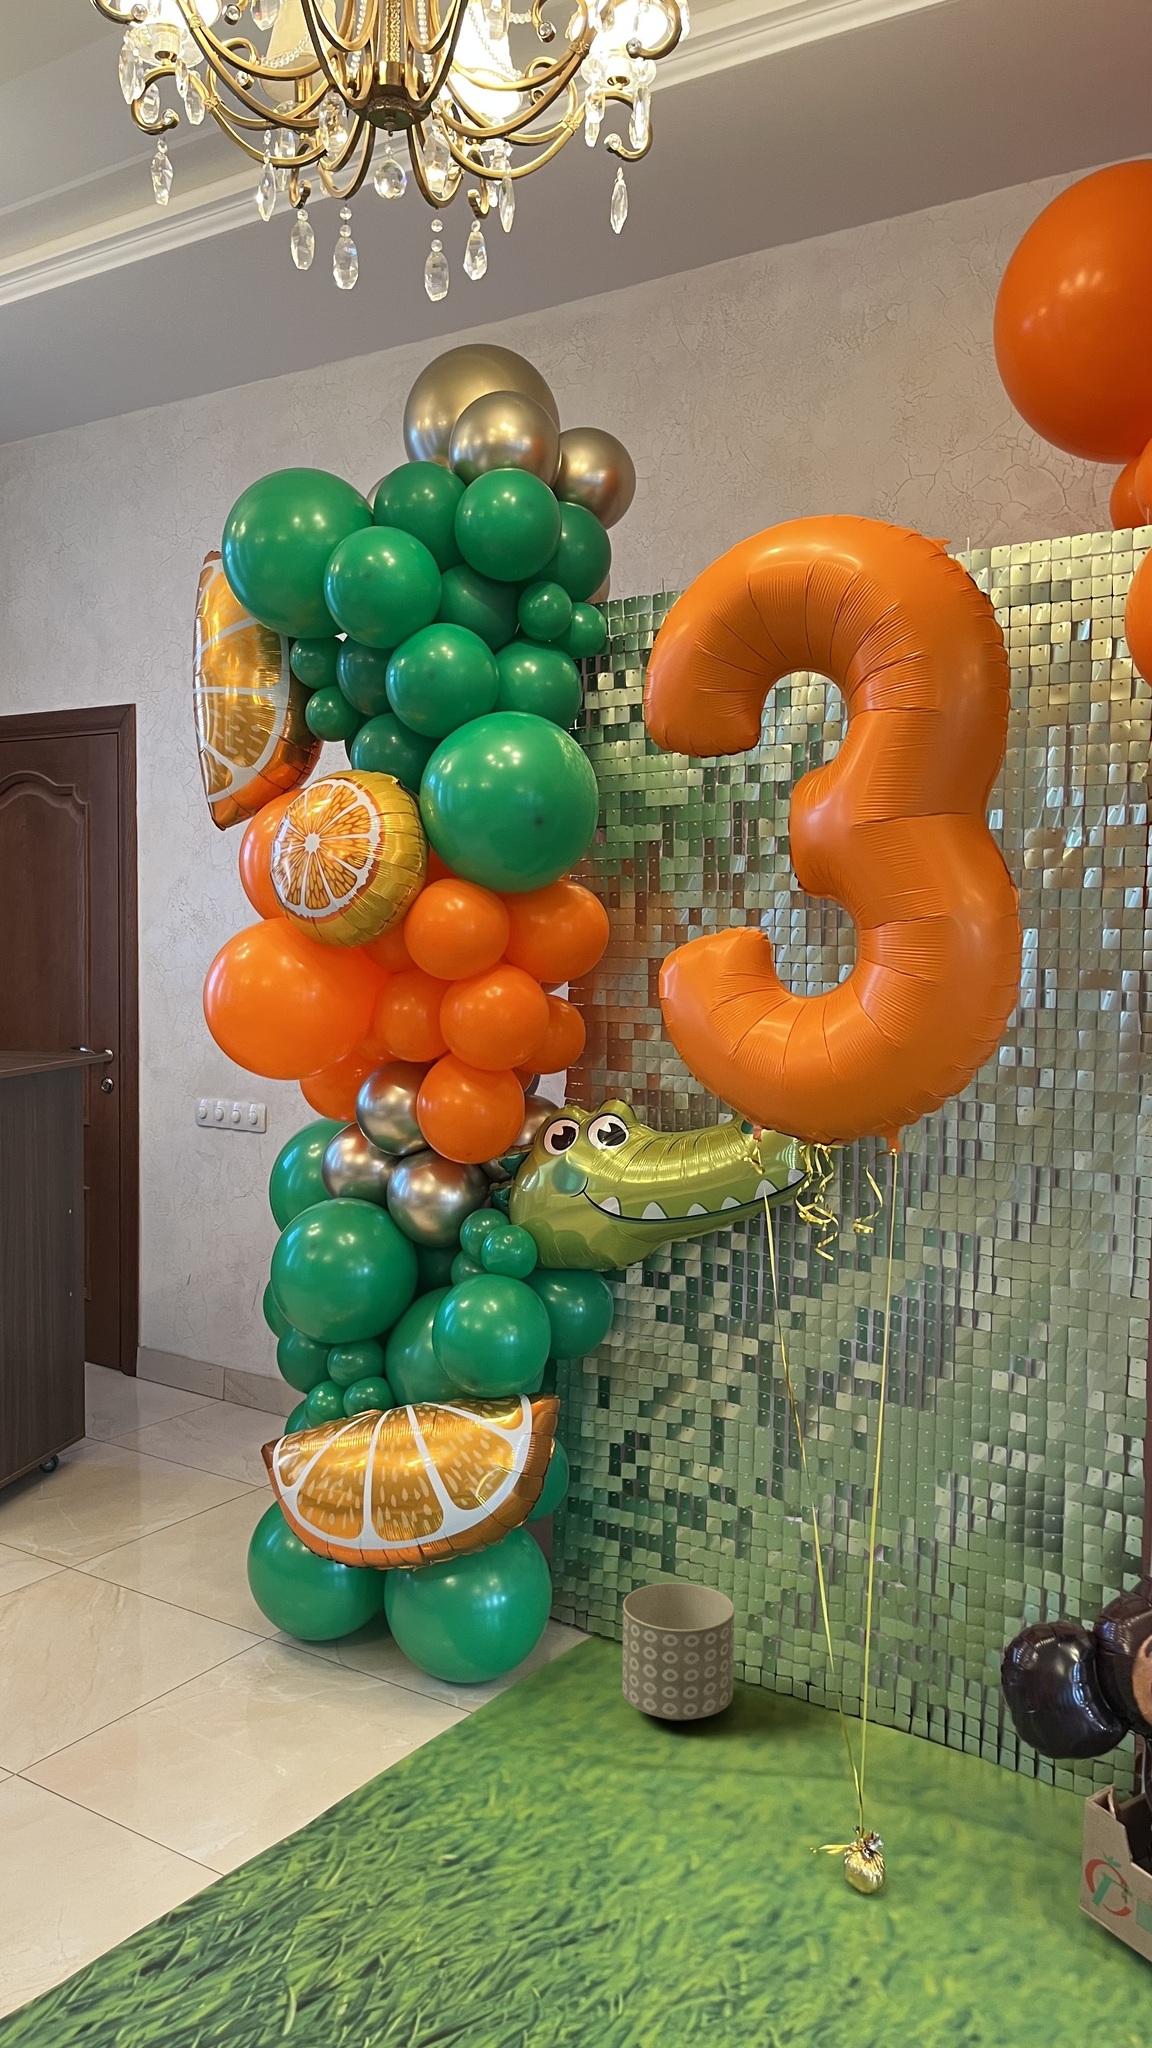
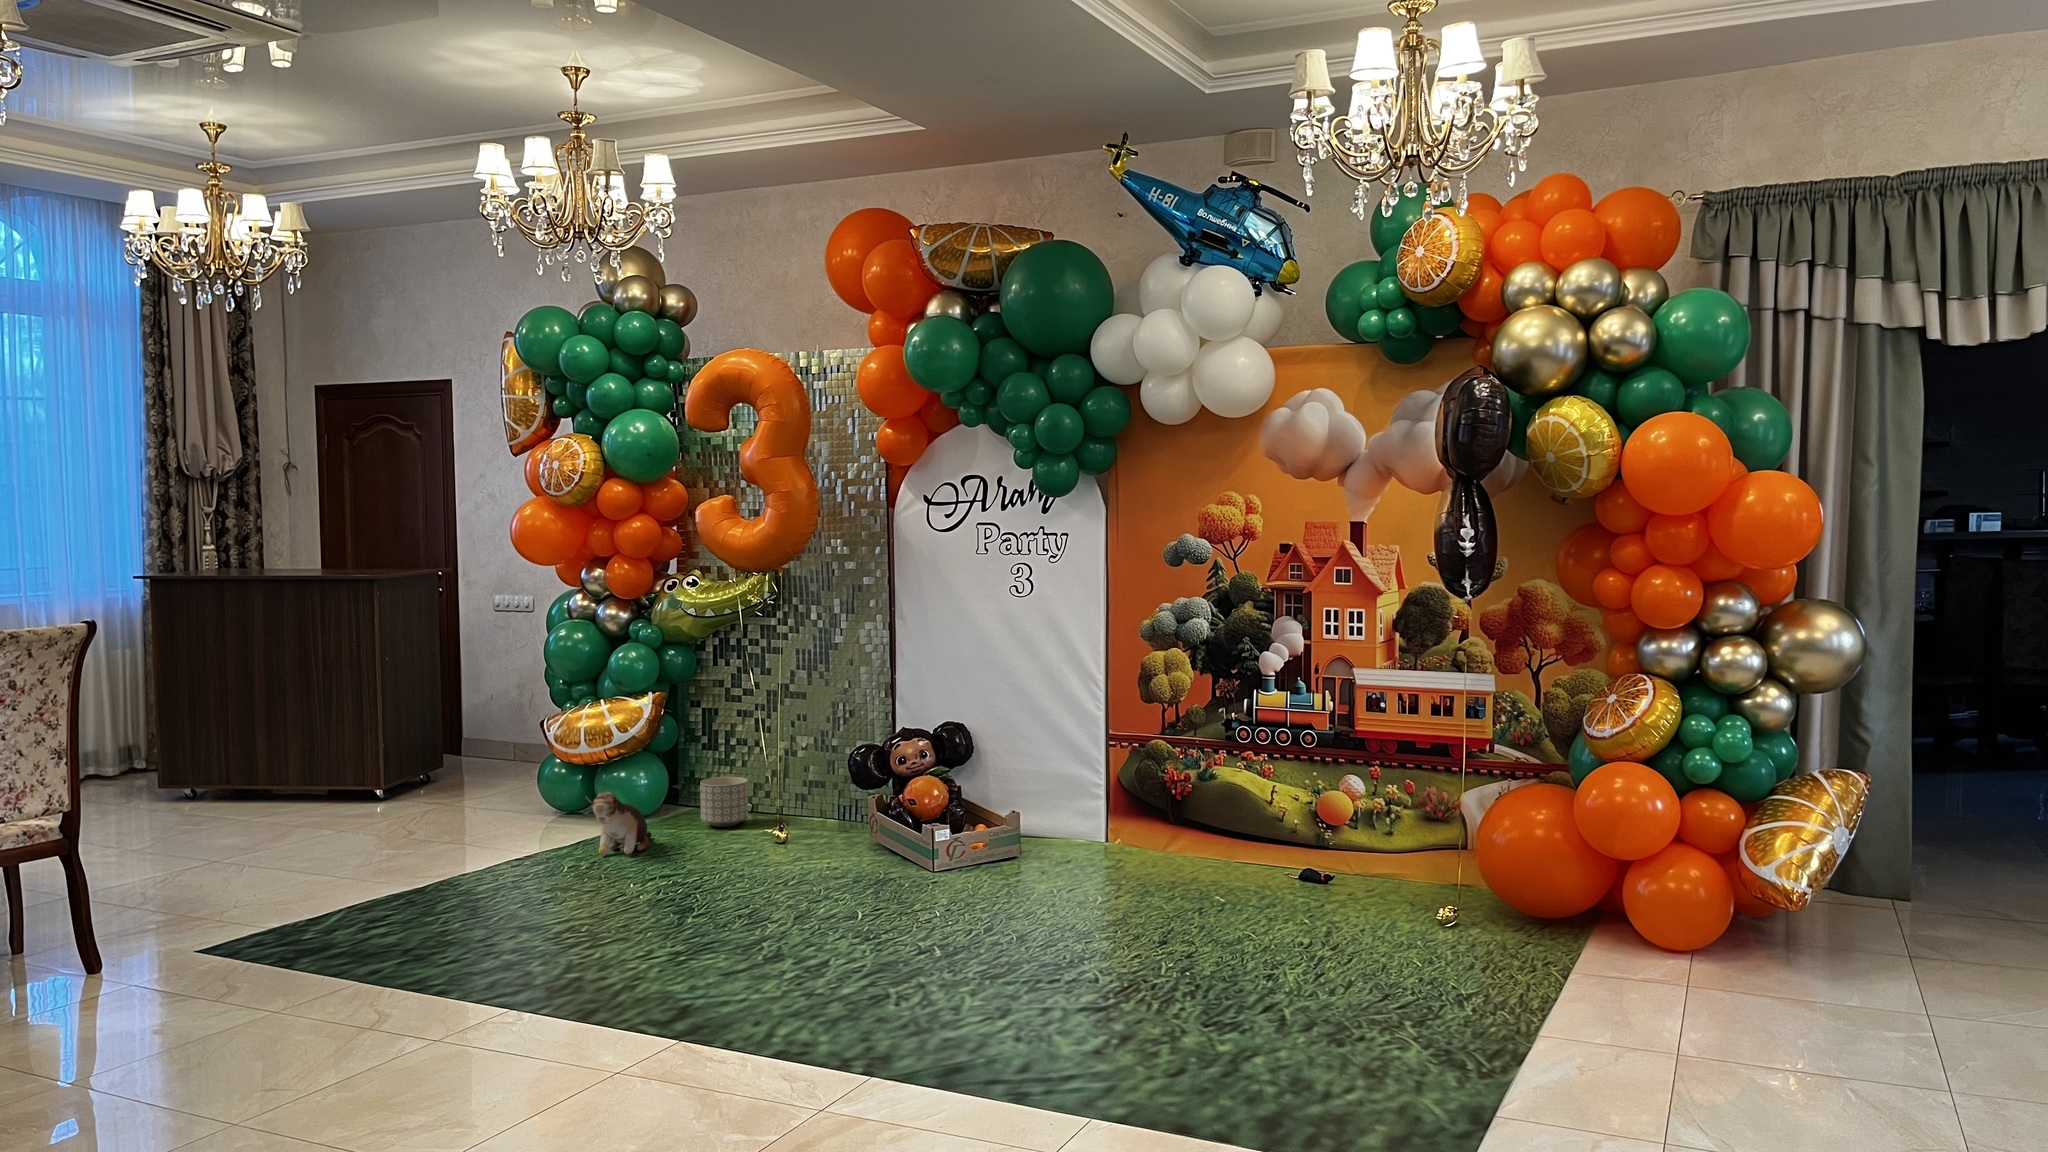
plush toy: none [368,1705,520,1872] -> present [586,791,652,856]

